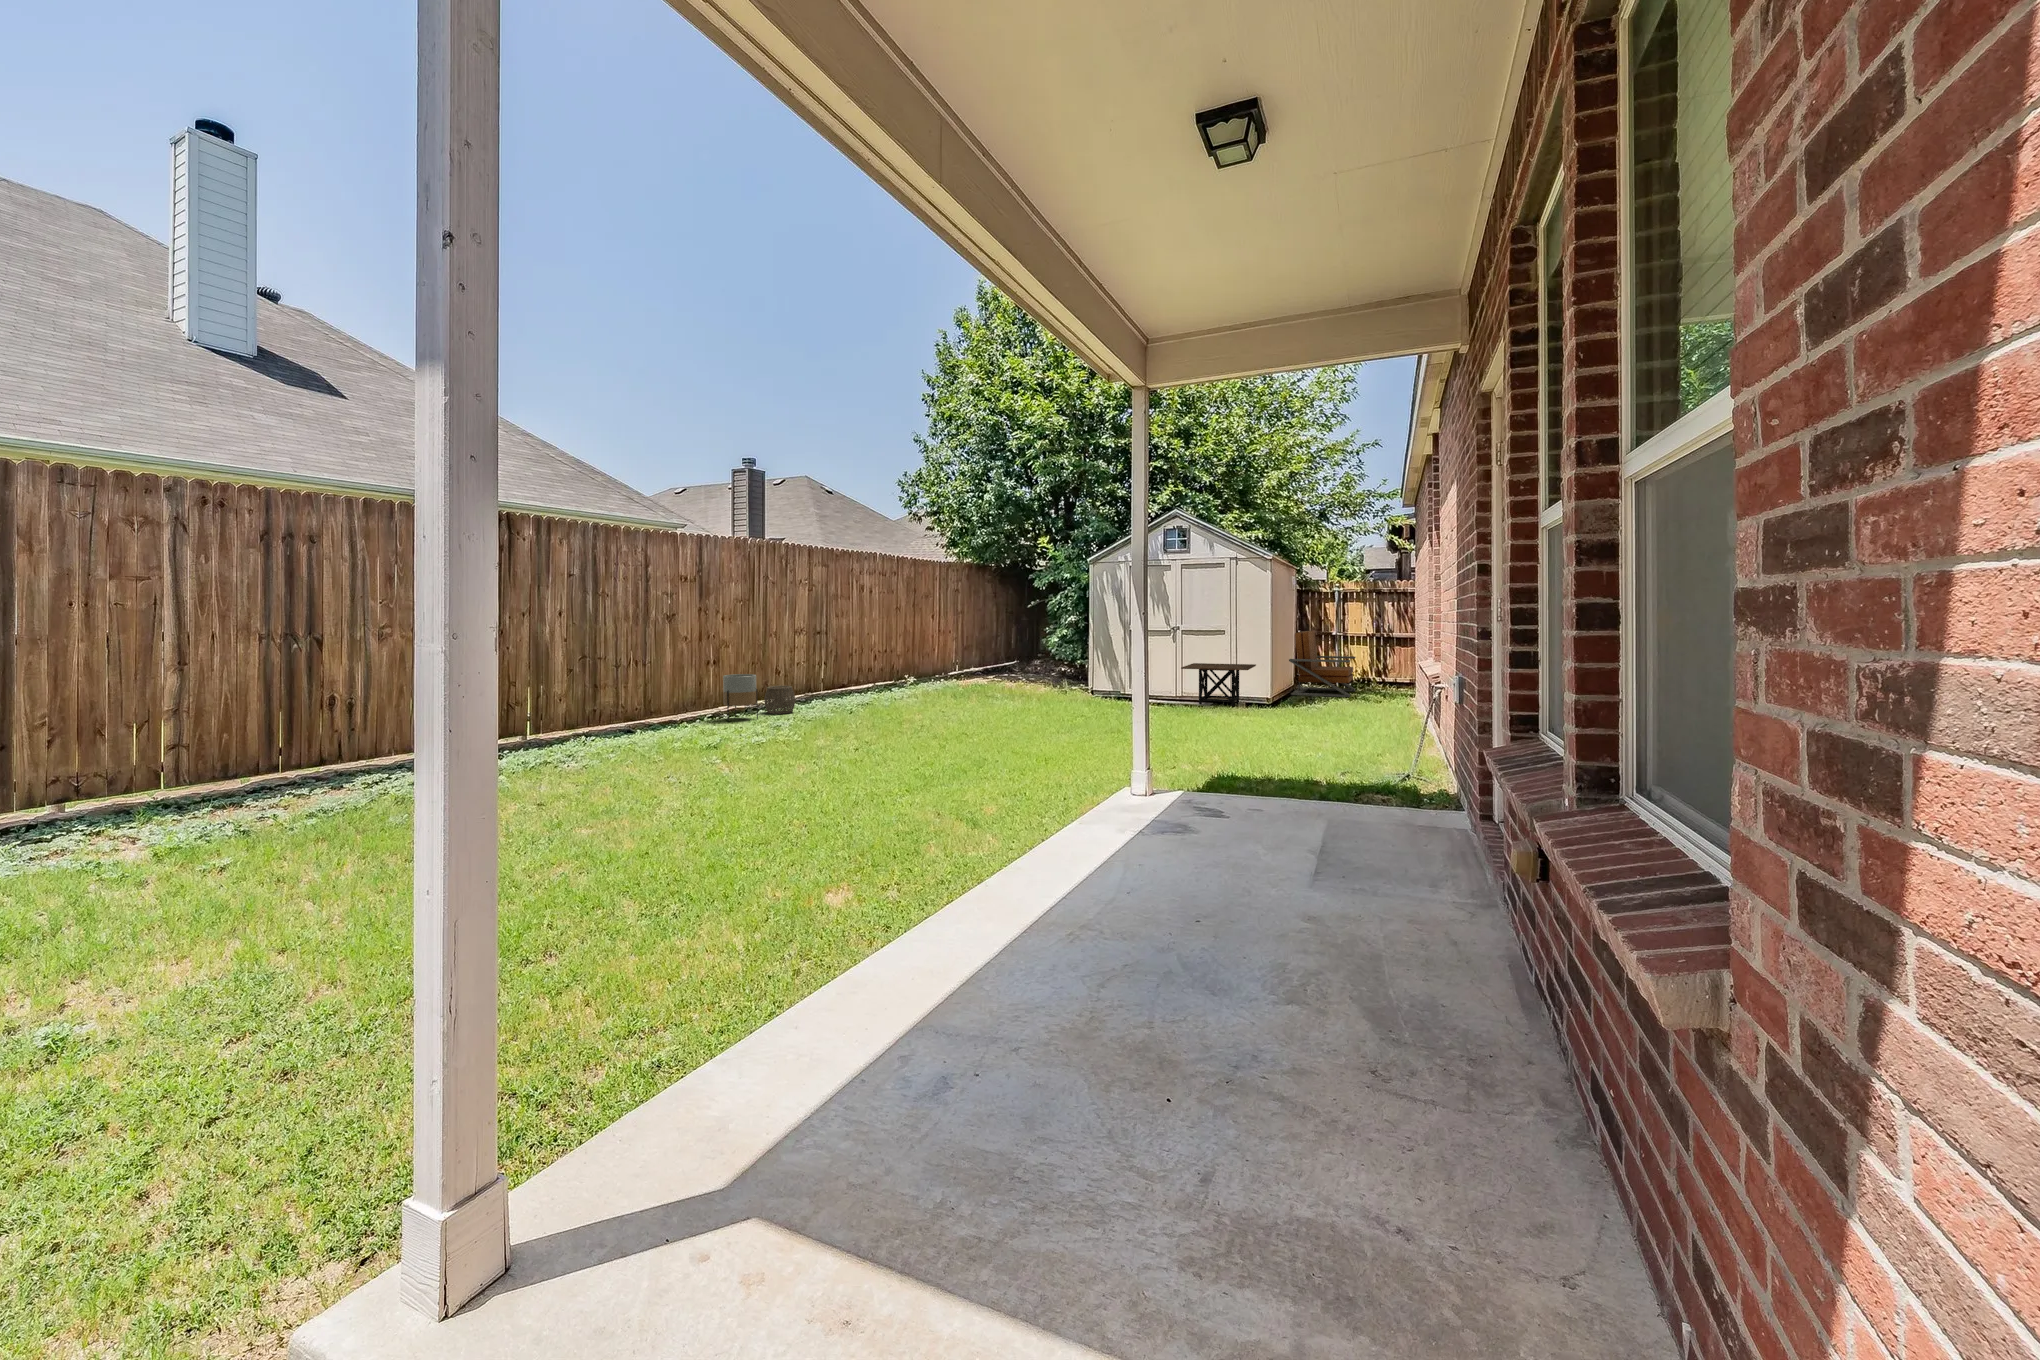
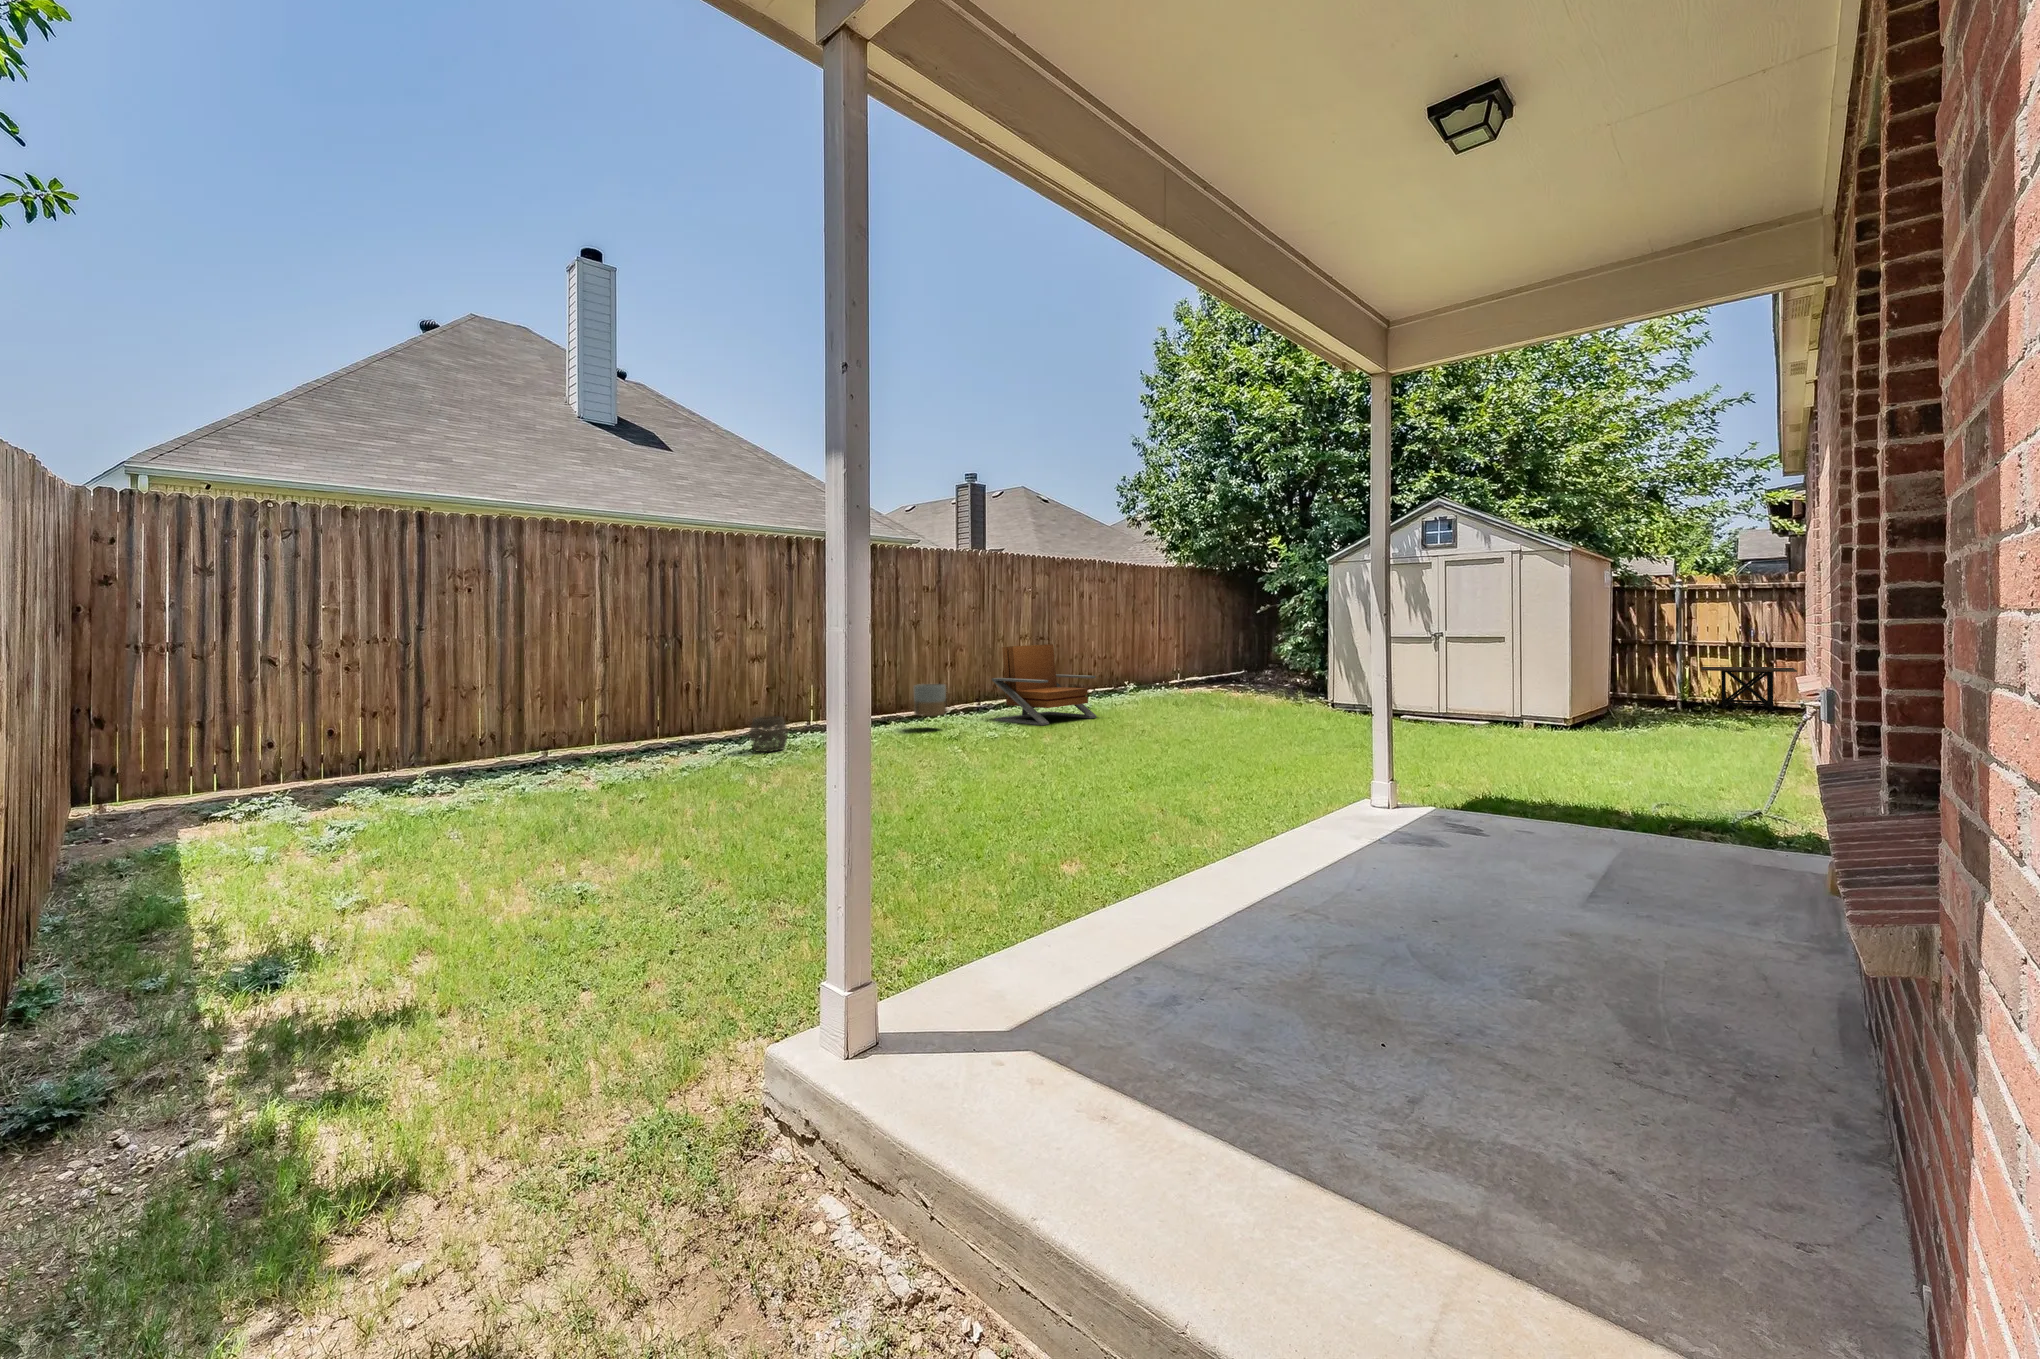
lounge chair: present [1289,631,1356,697] -> present [992,644,1097,725]
side table: present [1181,663,1256,706] -> present [1701,666,1797,710]
woven basket: present [764,686,796,714] -> present [750,716,788,752]

